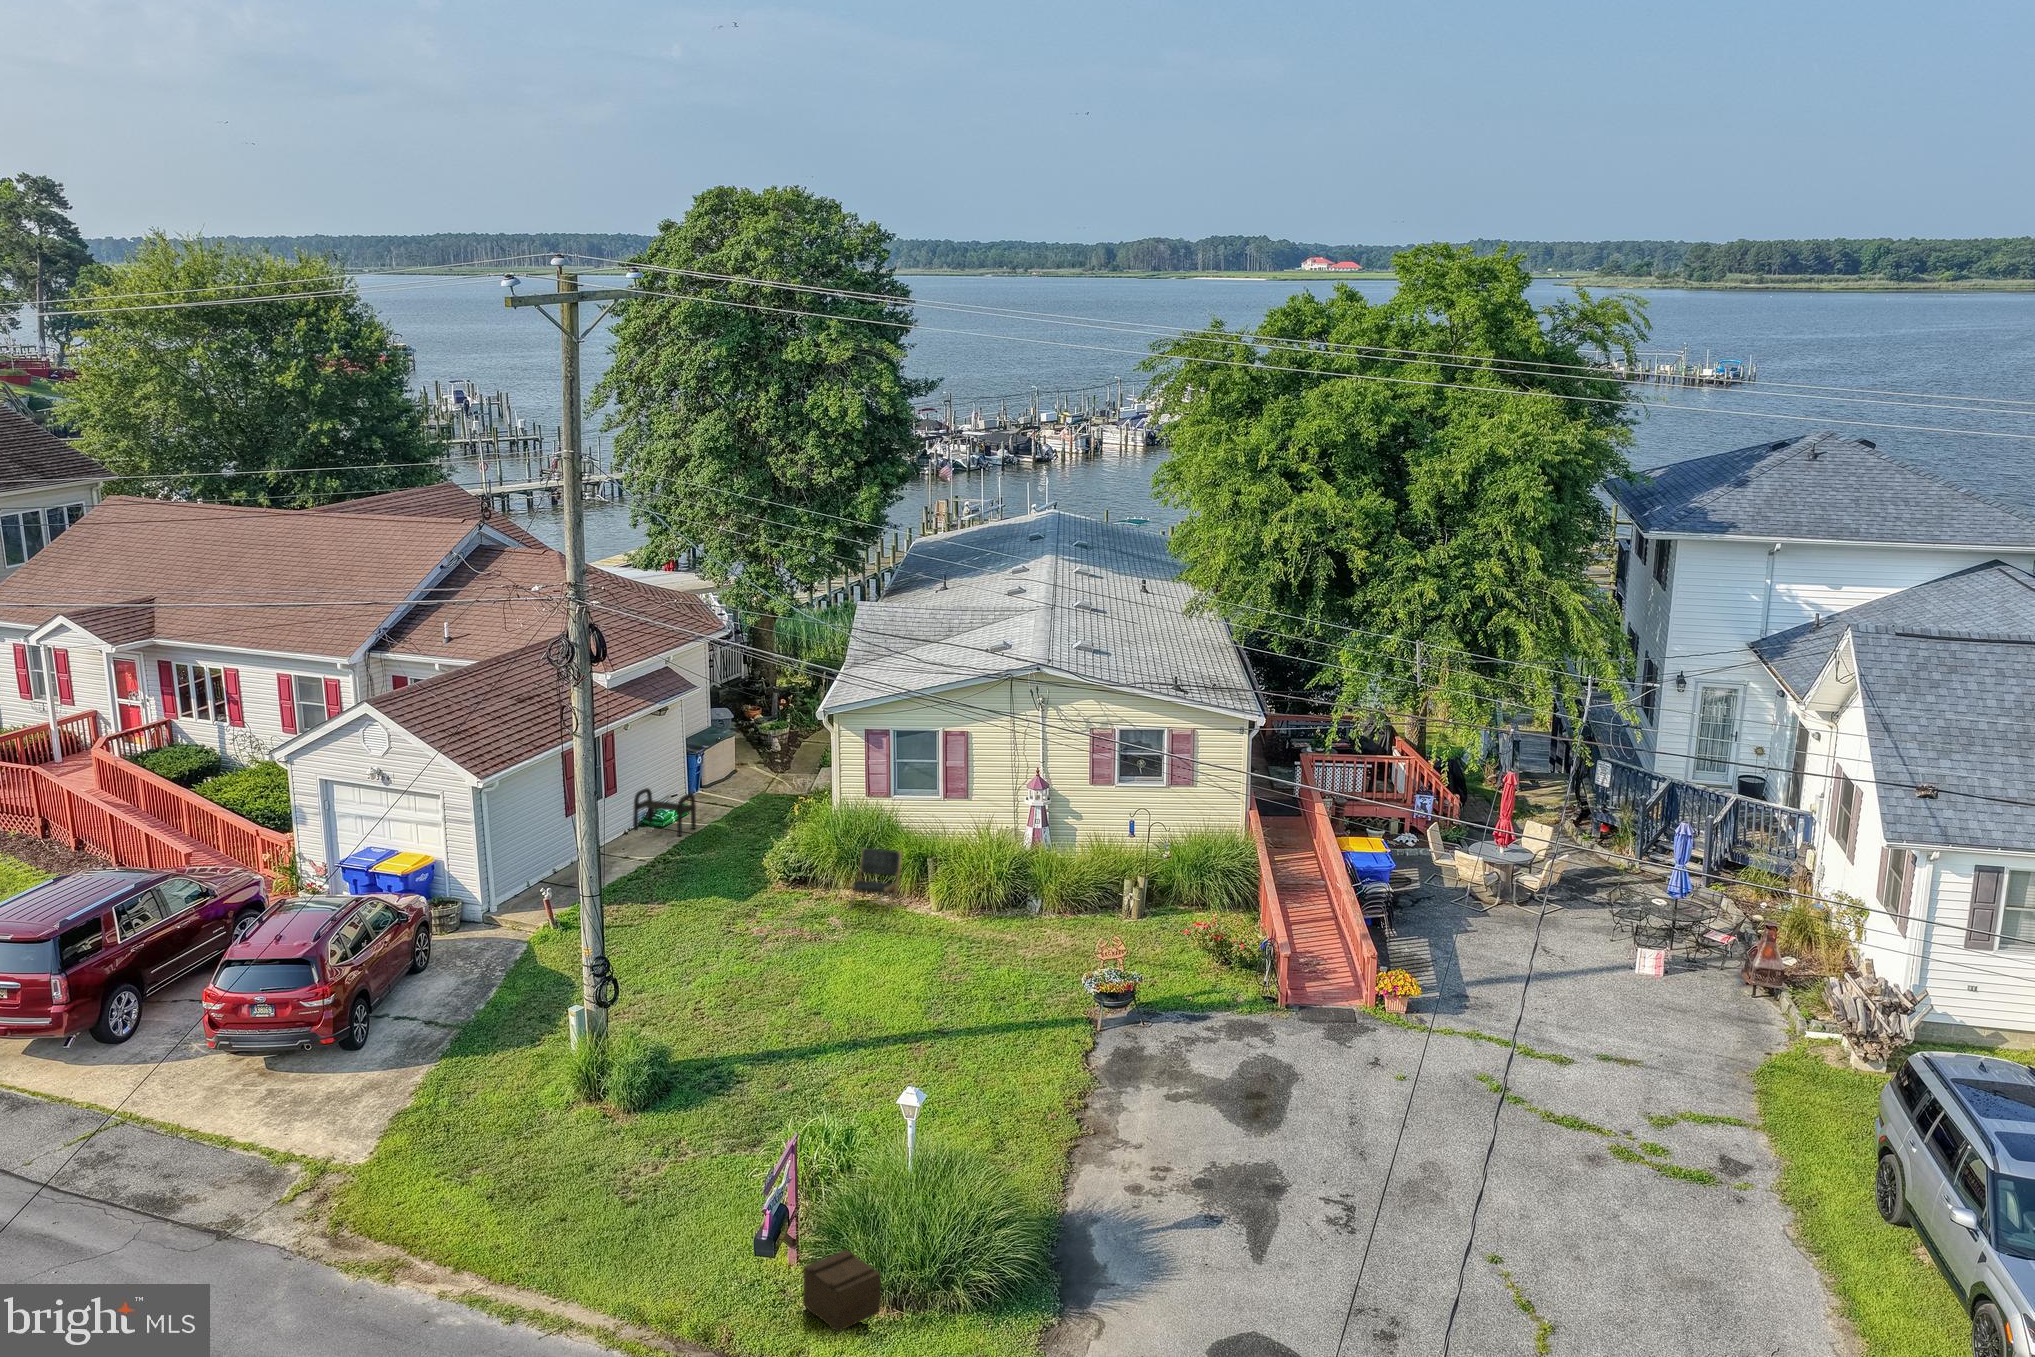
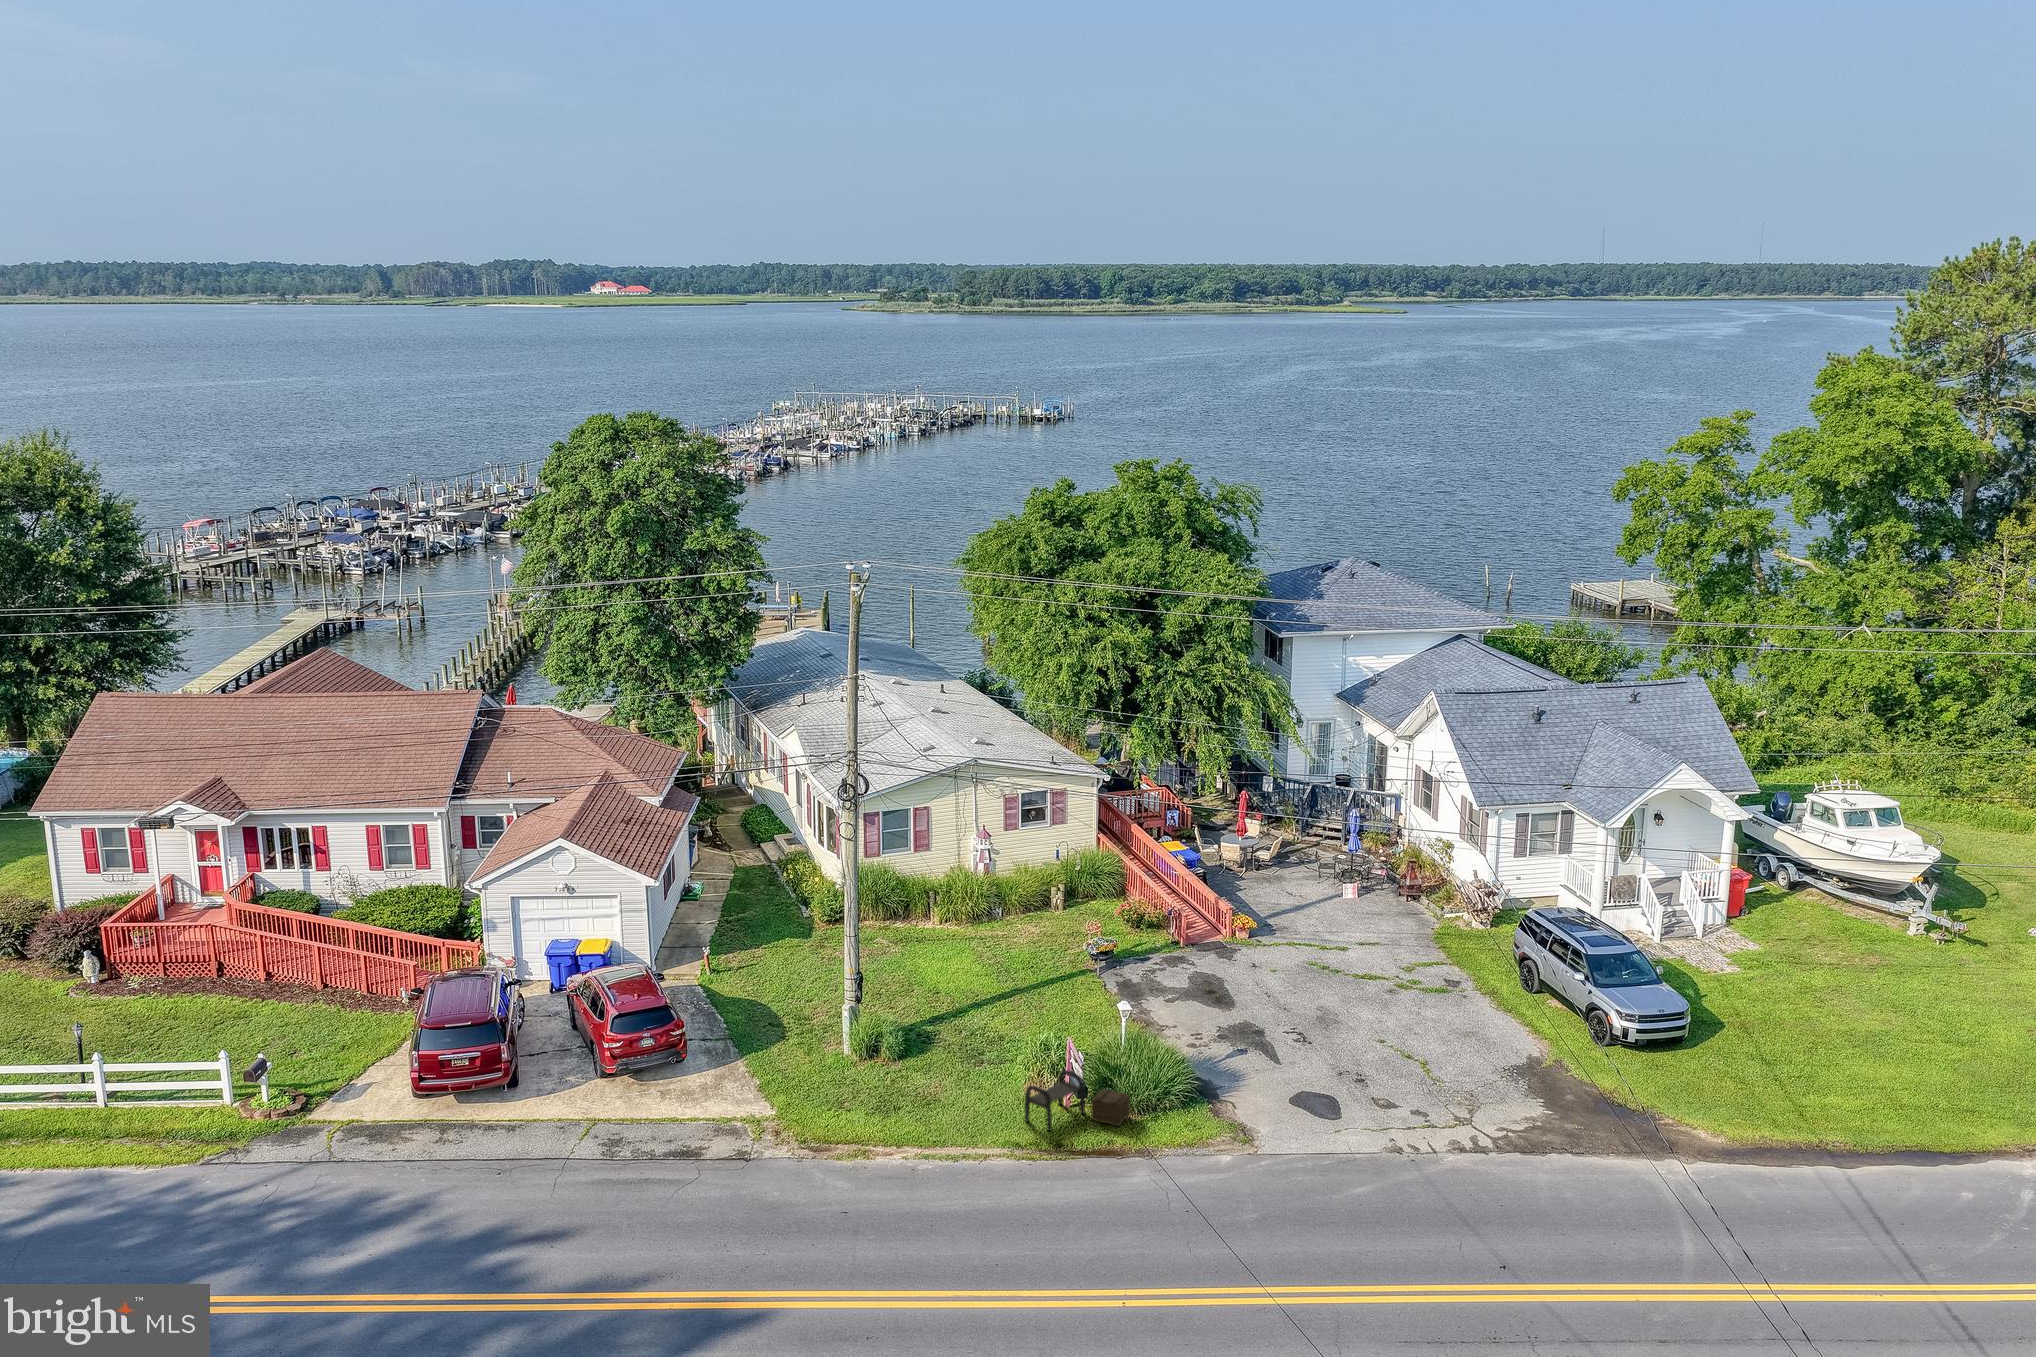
bench: present [633,788,696,836] -> present [1024,1070,1085,1131]
lounge chair: present [850,848,903,913] -> none [881,891,913,933]

